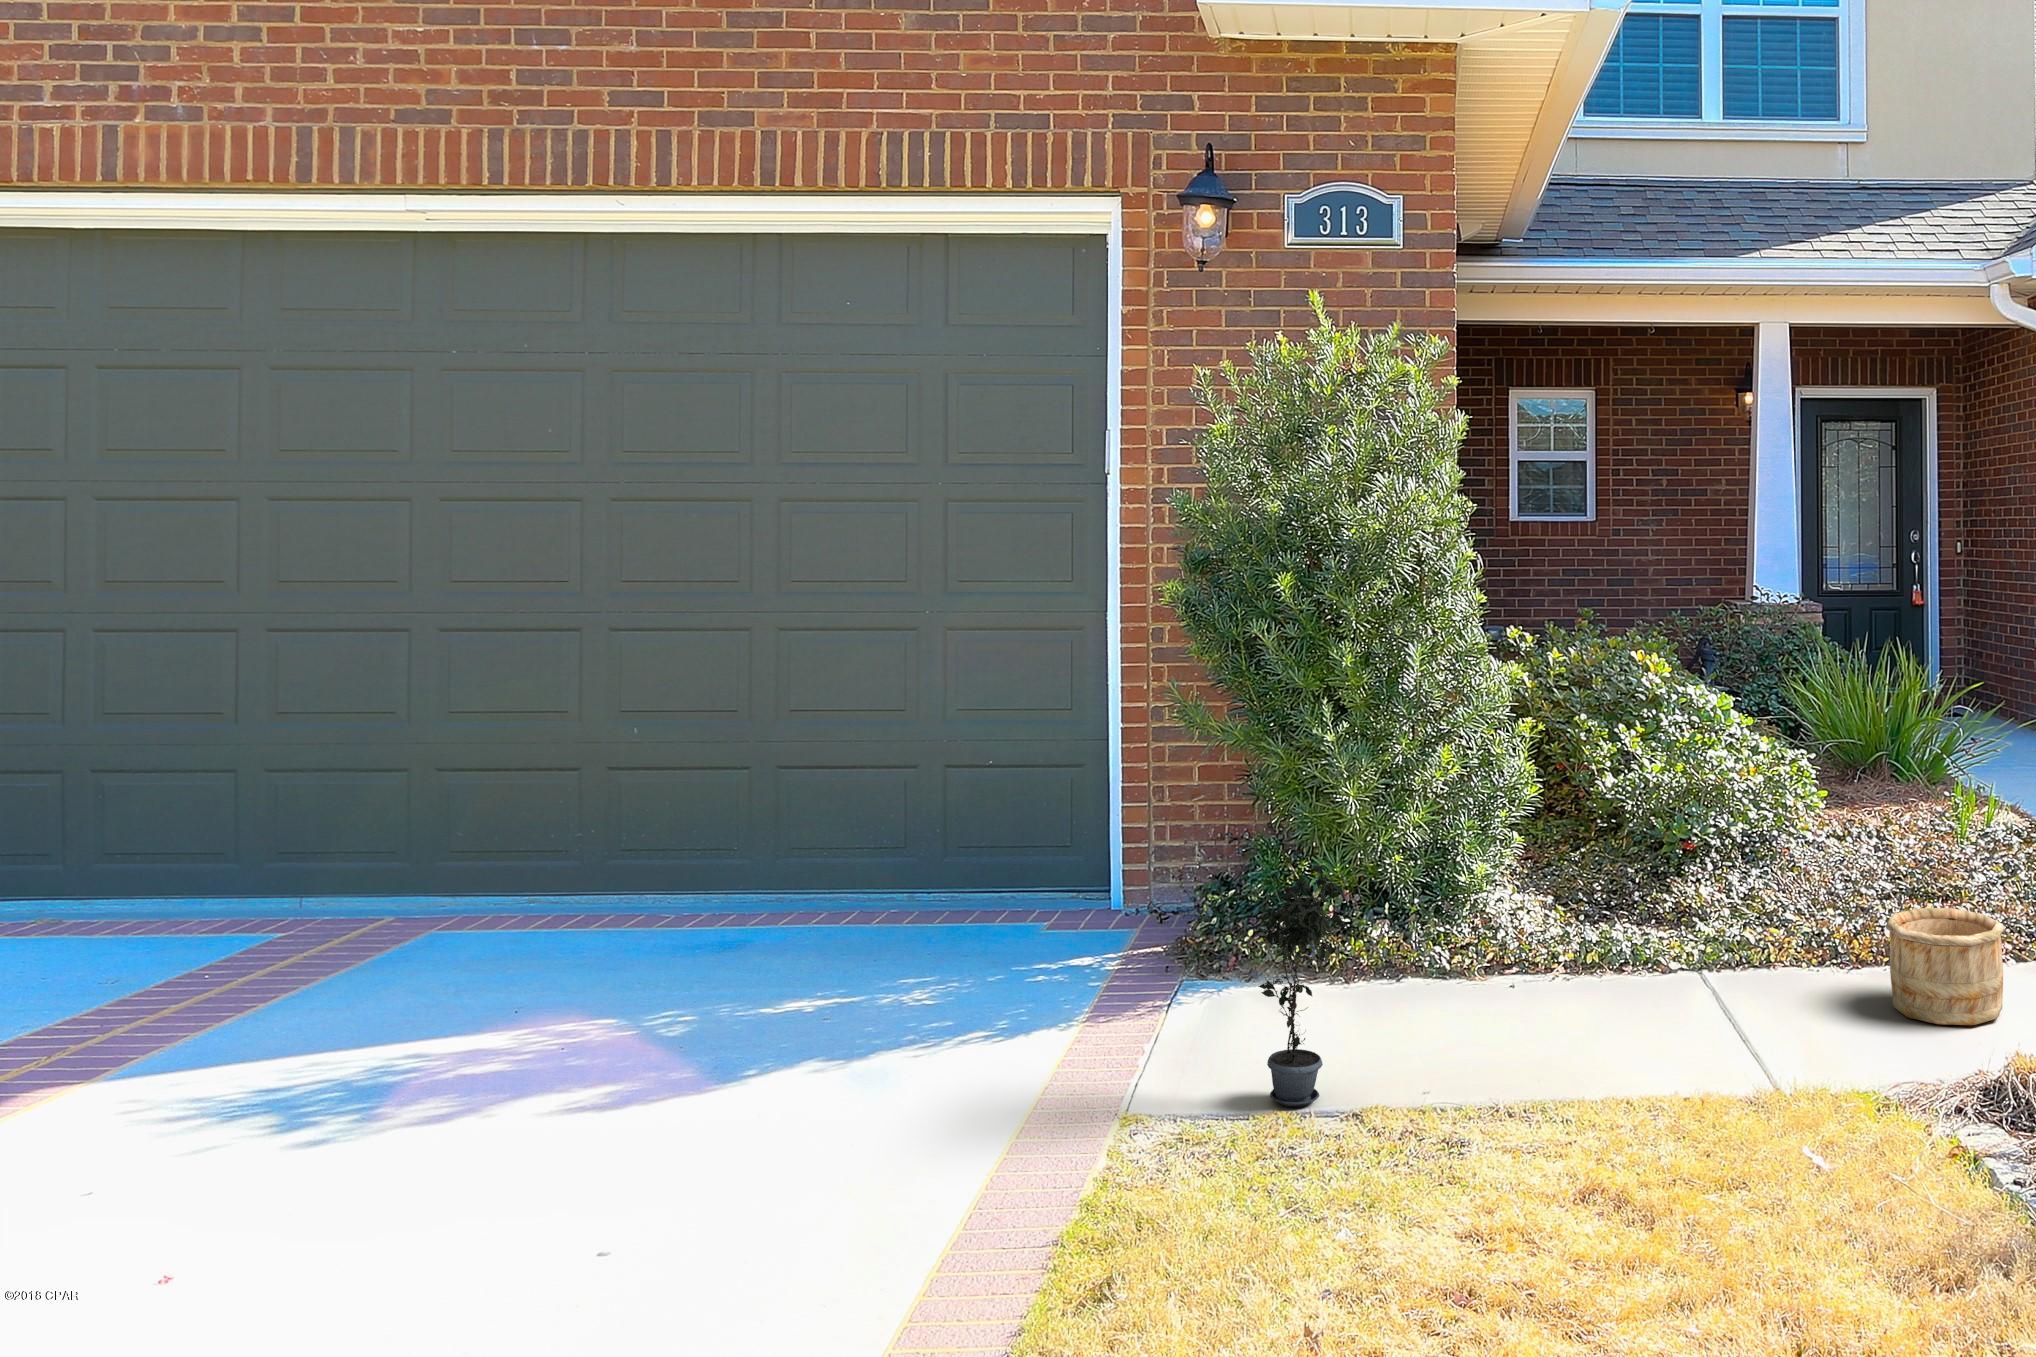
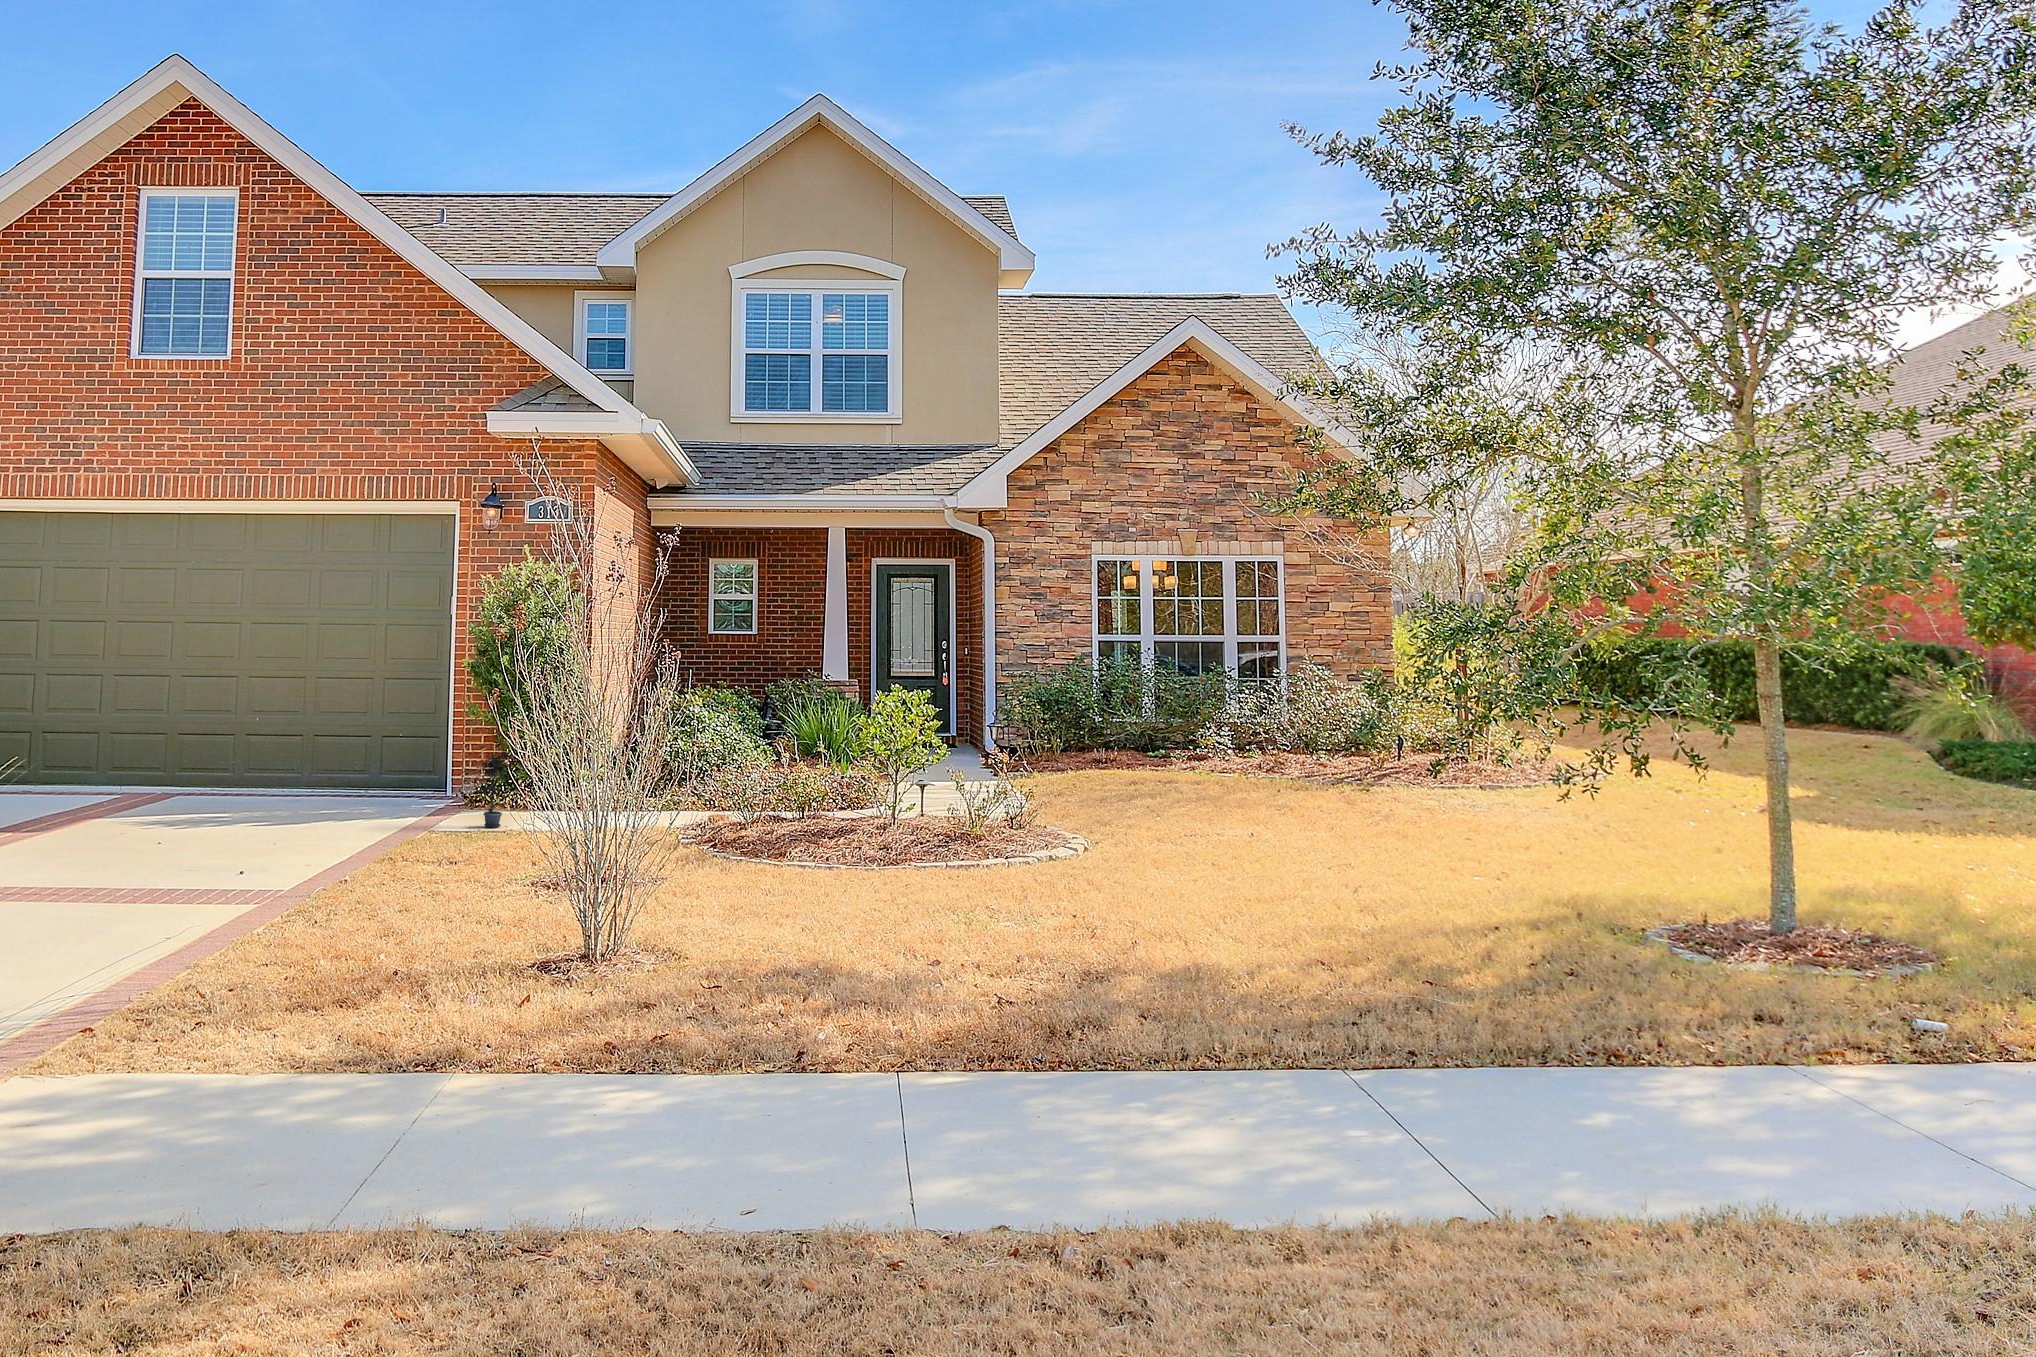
wooden bucket: present [1886,908,2004,1025] -> none [727,781,769,819]

